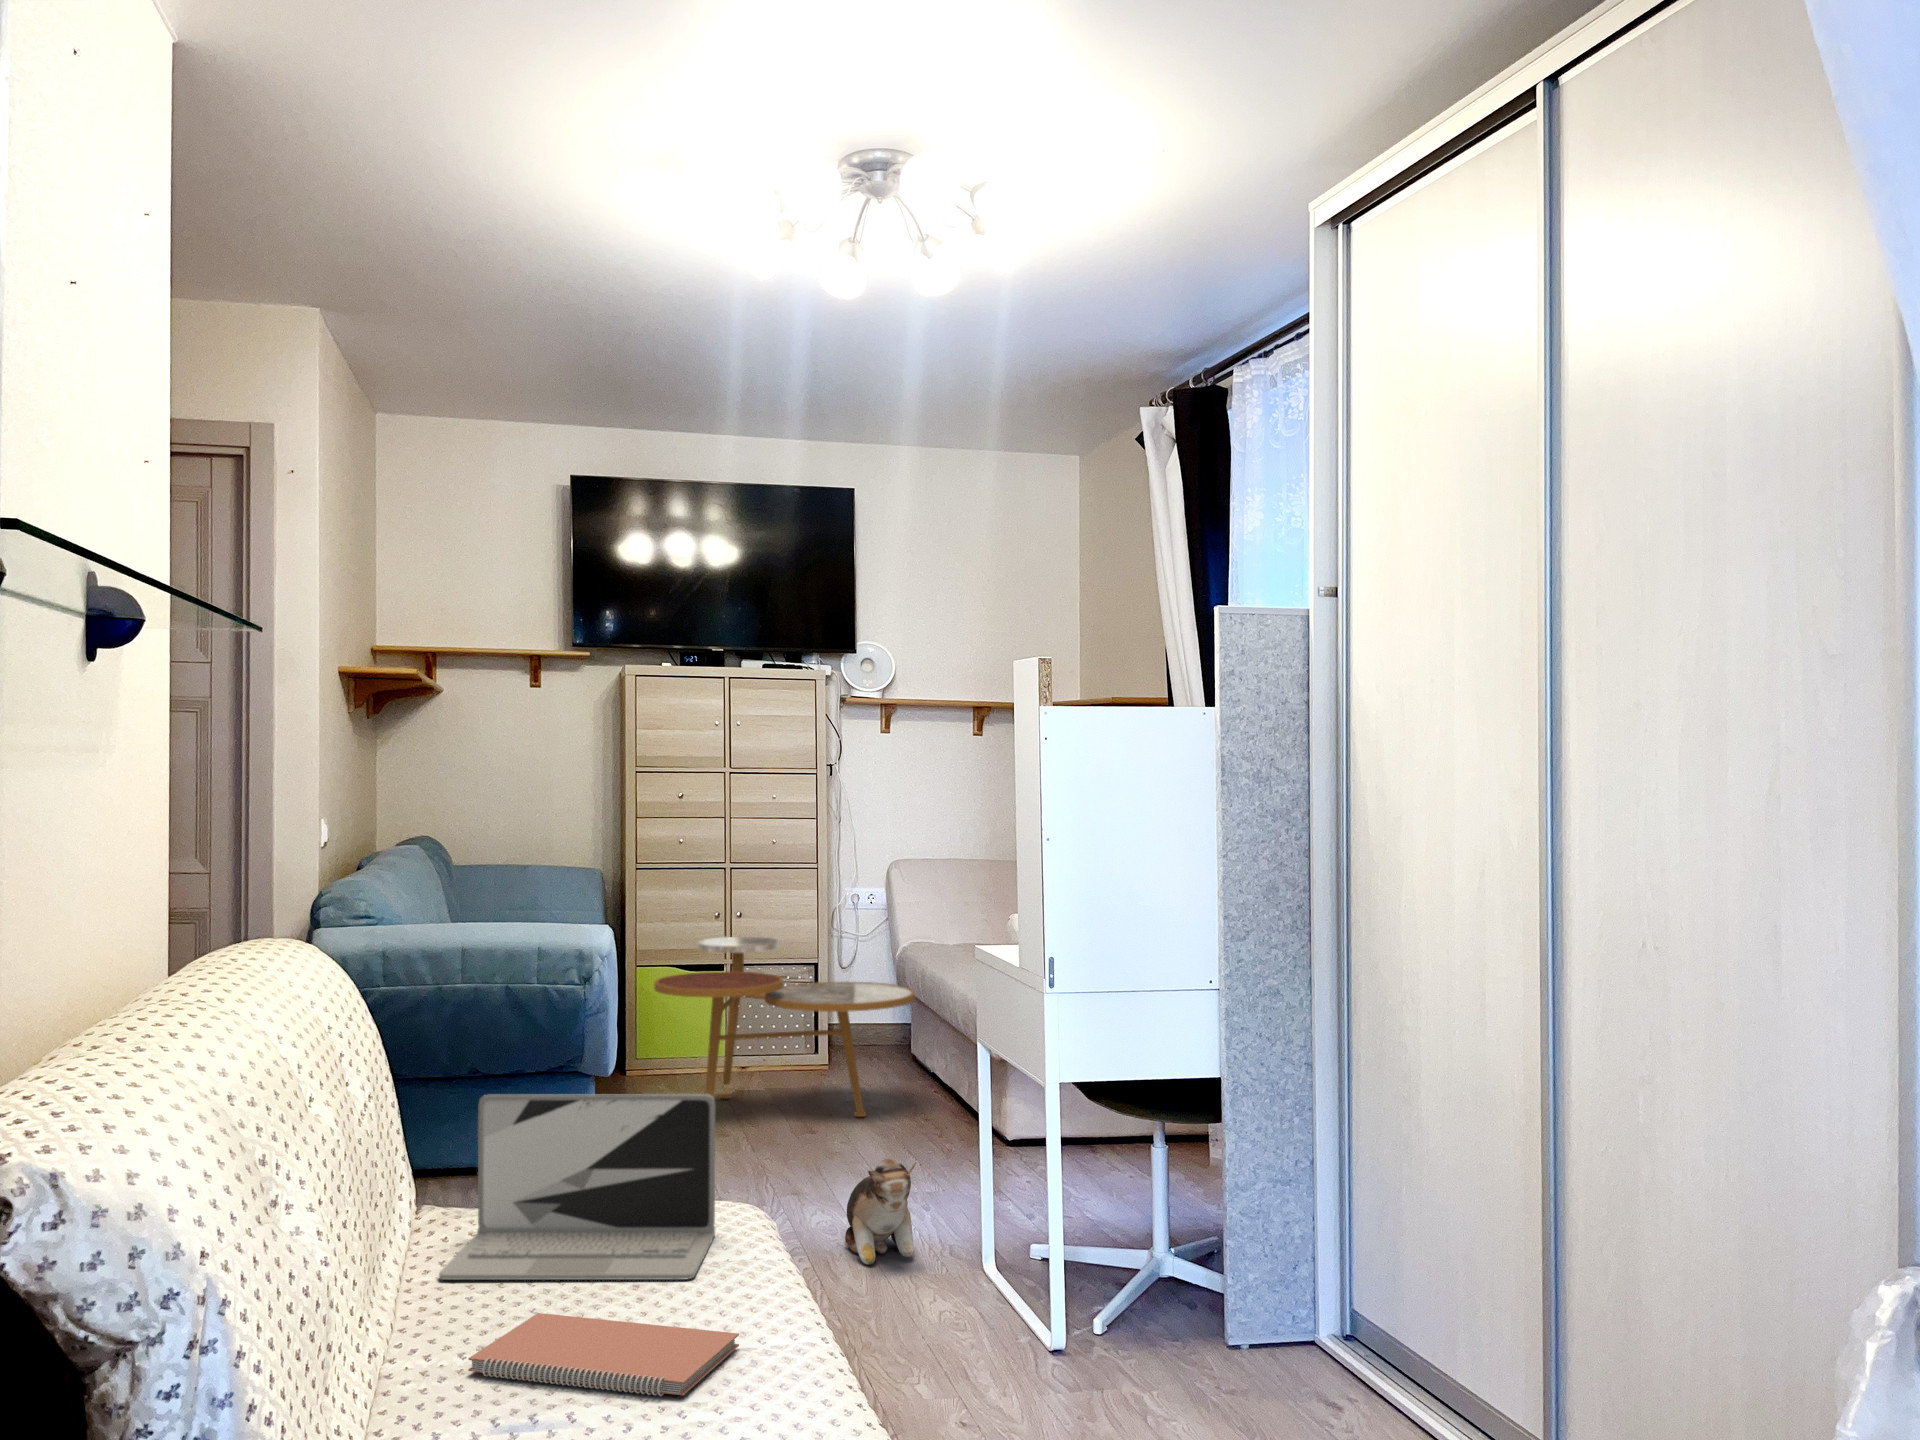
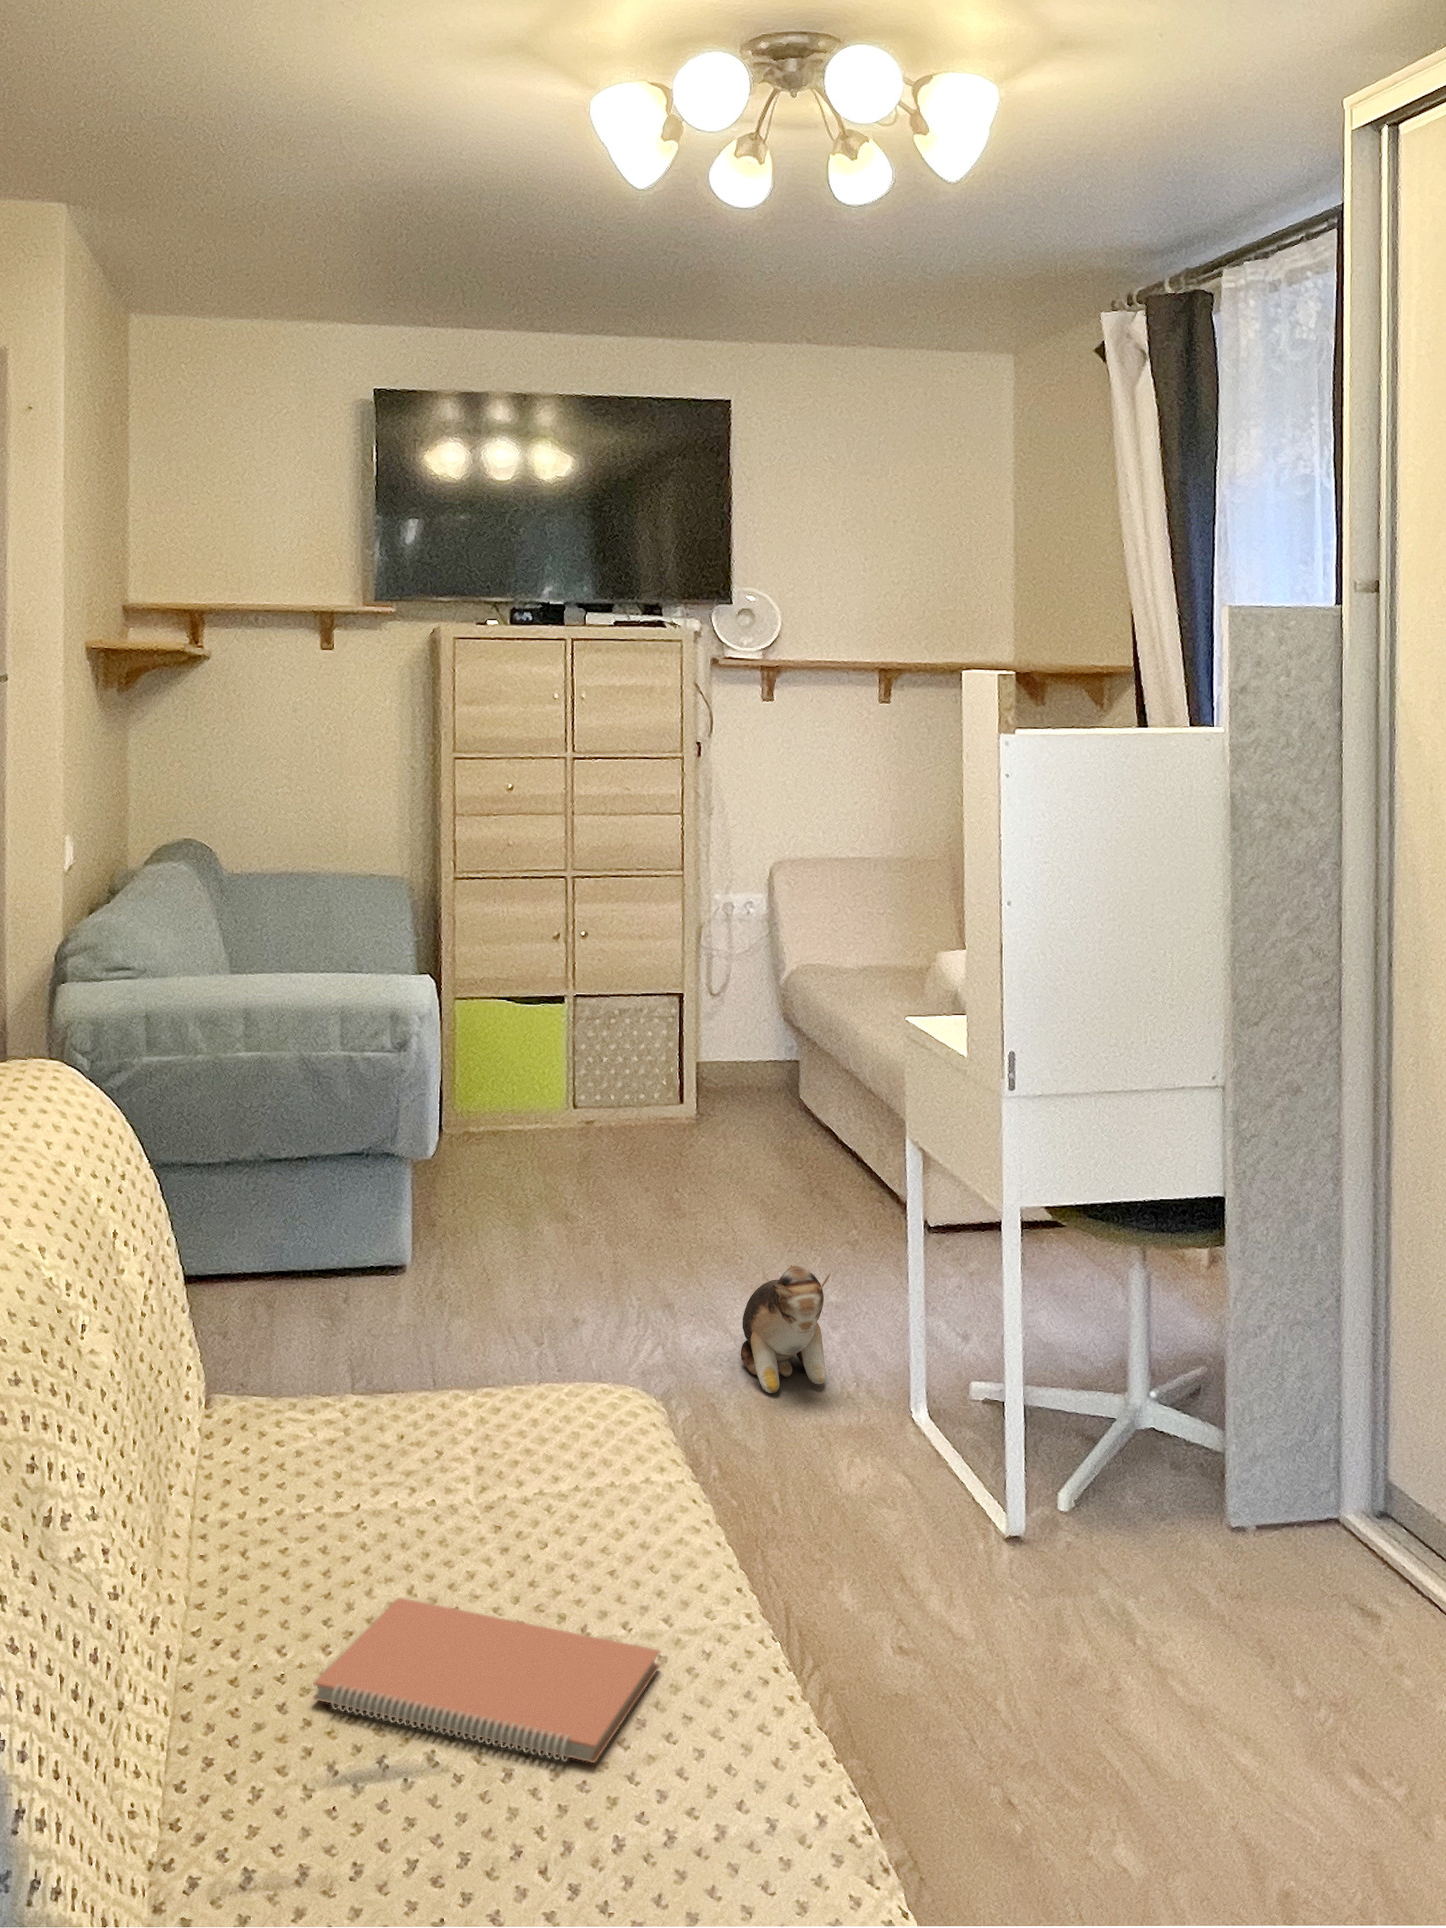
side table: present [654,937,915,1117] -> none [503,946,809,1177]
laptop: present [439,1094,715,1280] -> none [270,1265,612,1533]

